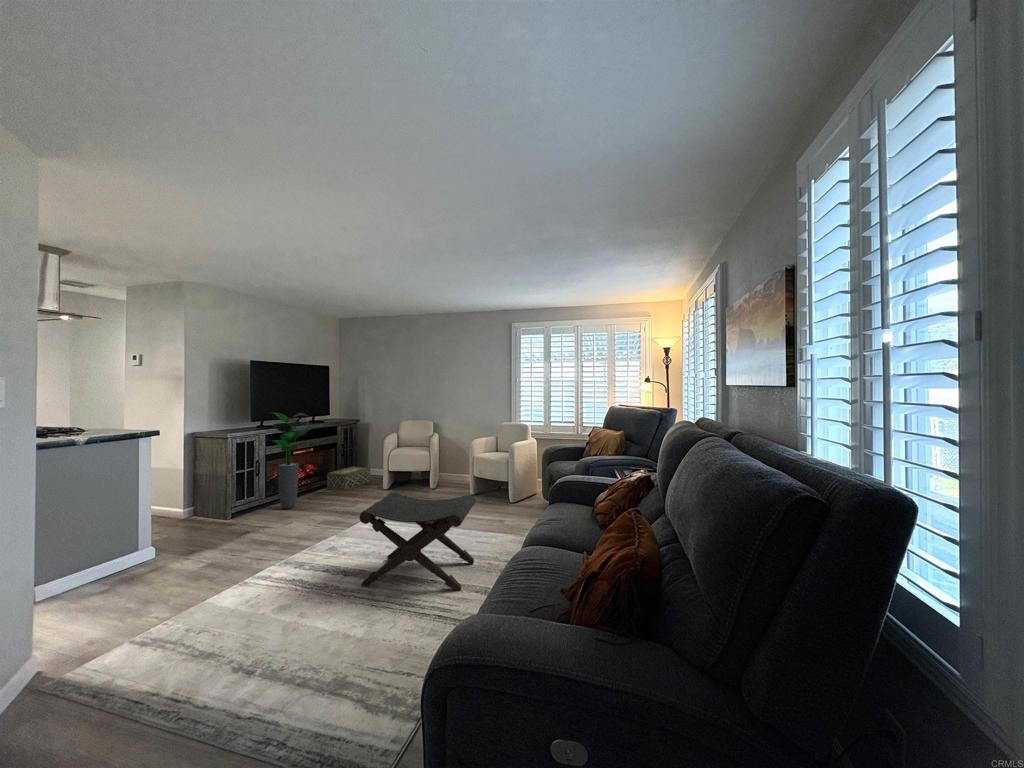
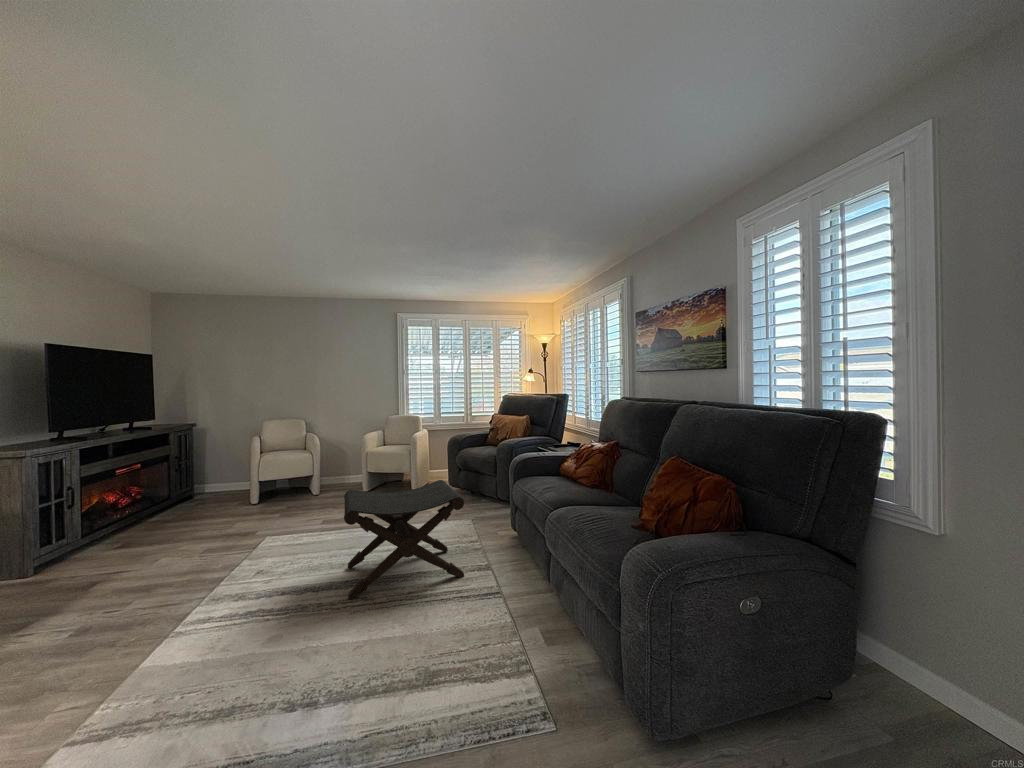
potted plant: present [271,412,310,509] -> none [84,416,162,546]
woven basket: present [327,466,370,490] -> none [163,482,221,515]

